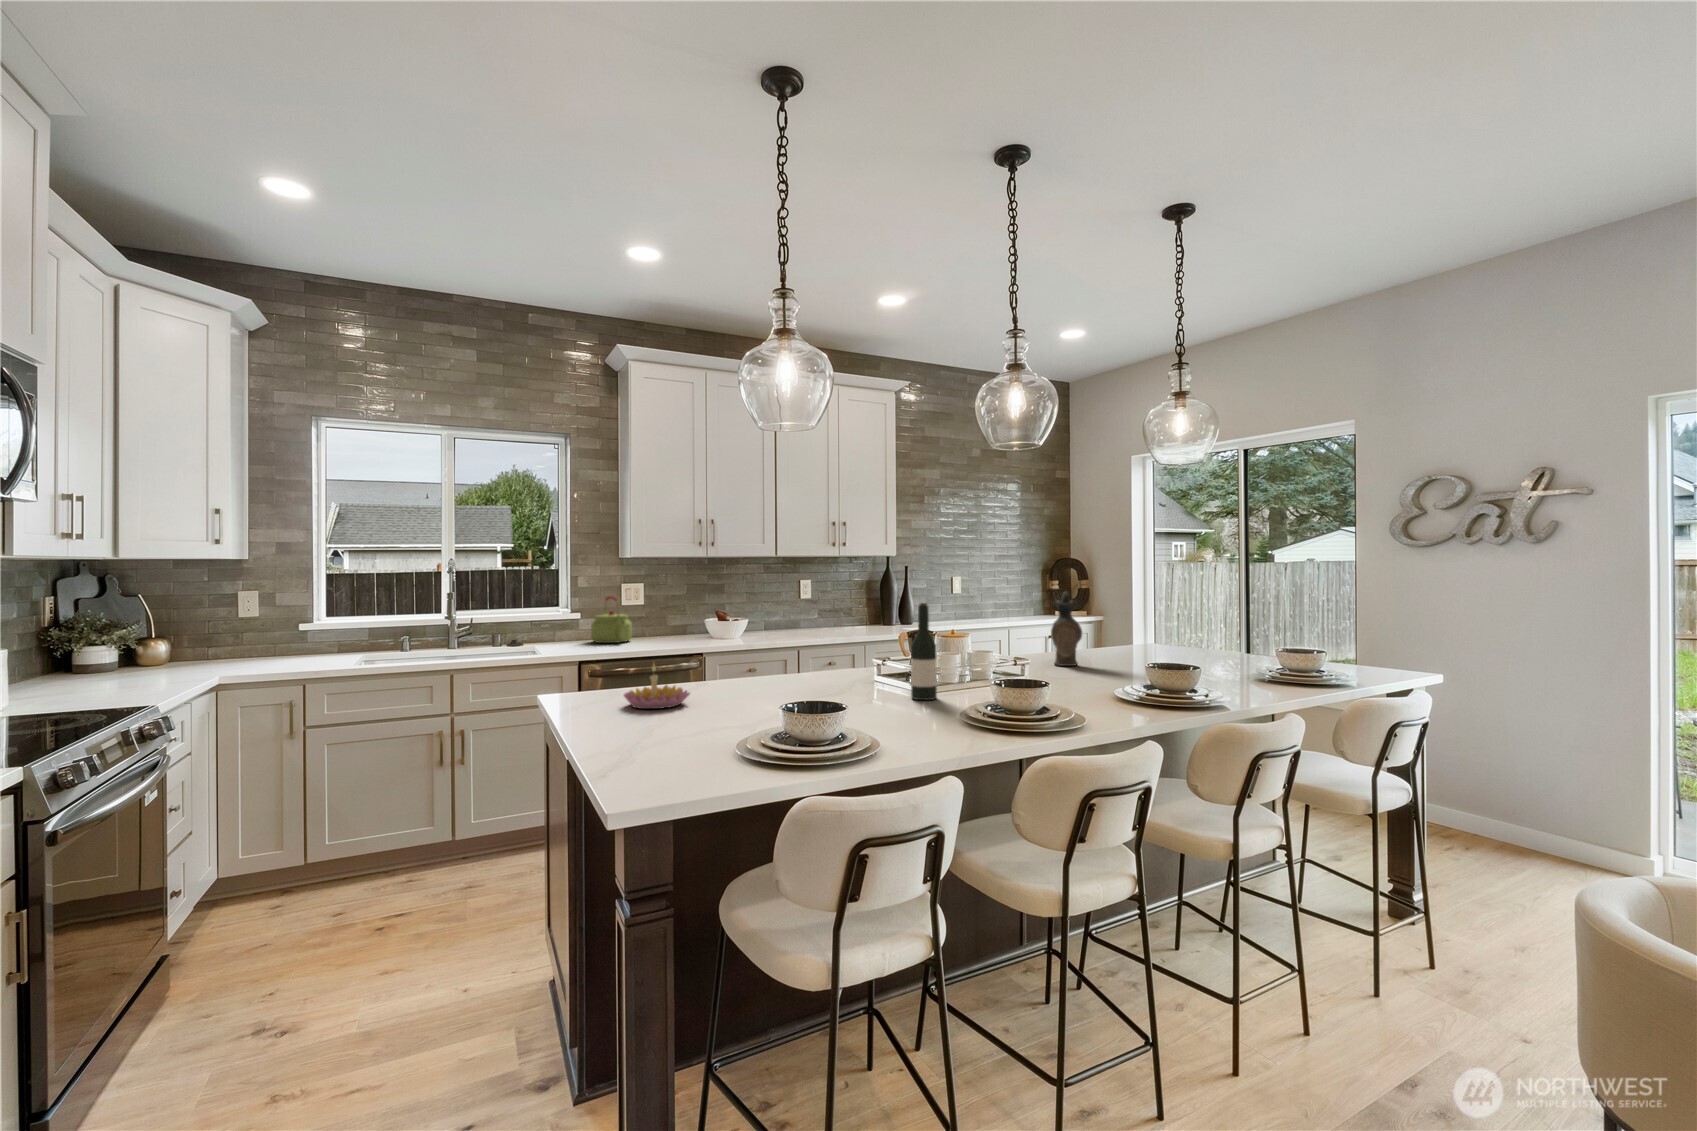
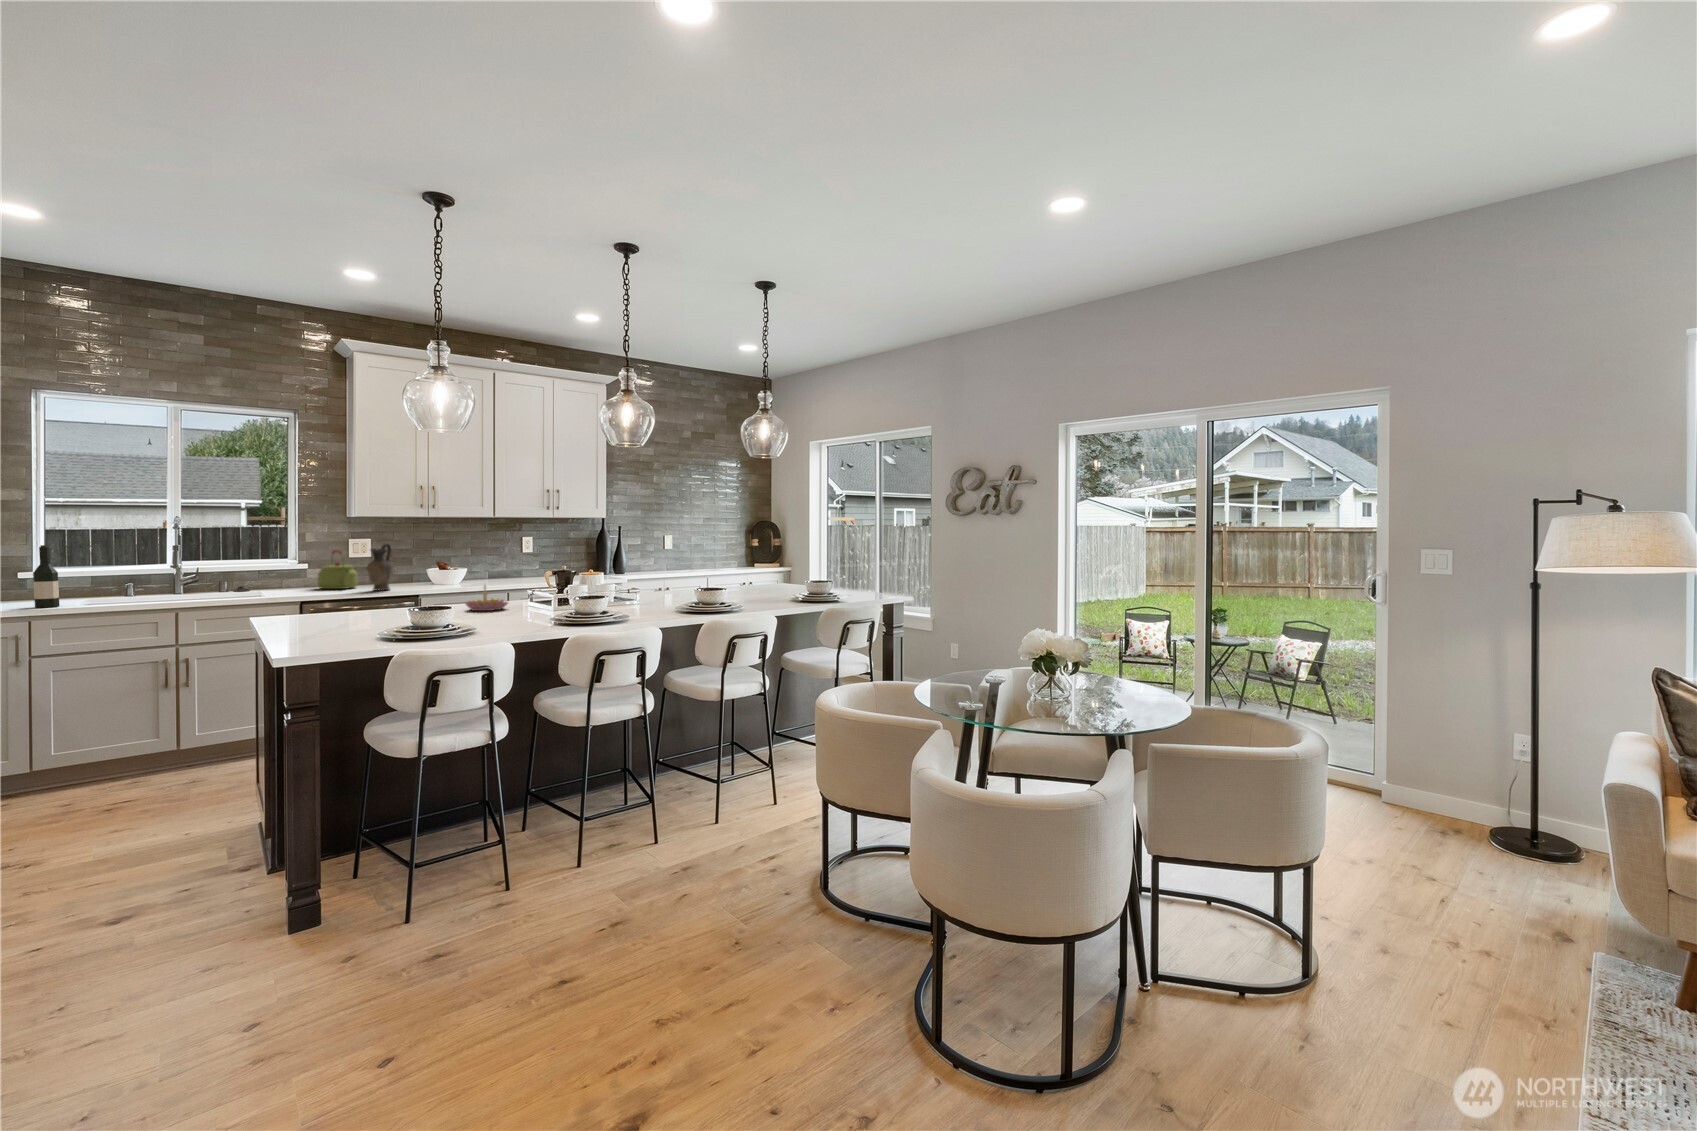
ceramic pitcher: present [1051,592,1082,666] -> present [367,543,391,591]
wine bottle: present [911,603,937,700] -> present [33,545,59,608]
candle holder: present [624,664,690,709] -> present [466,586,508,611]

